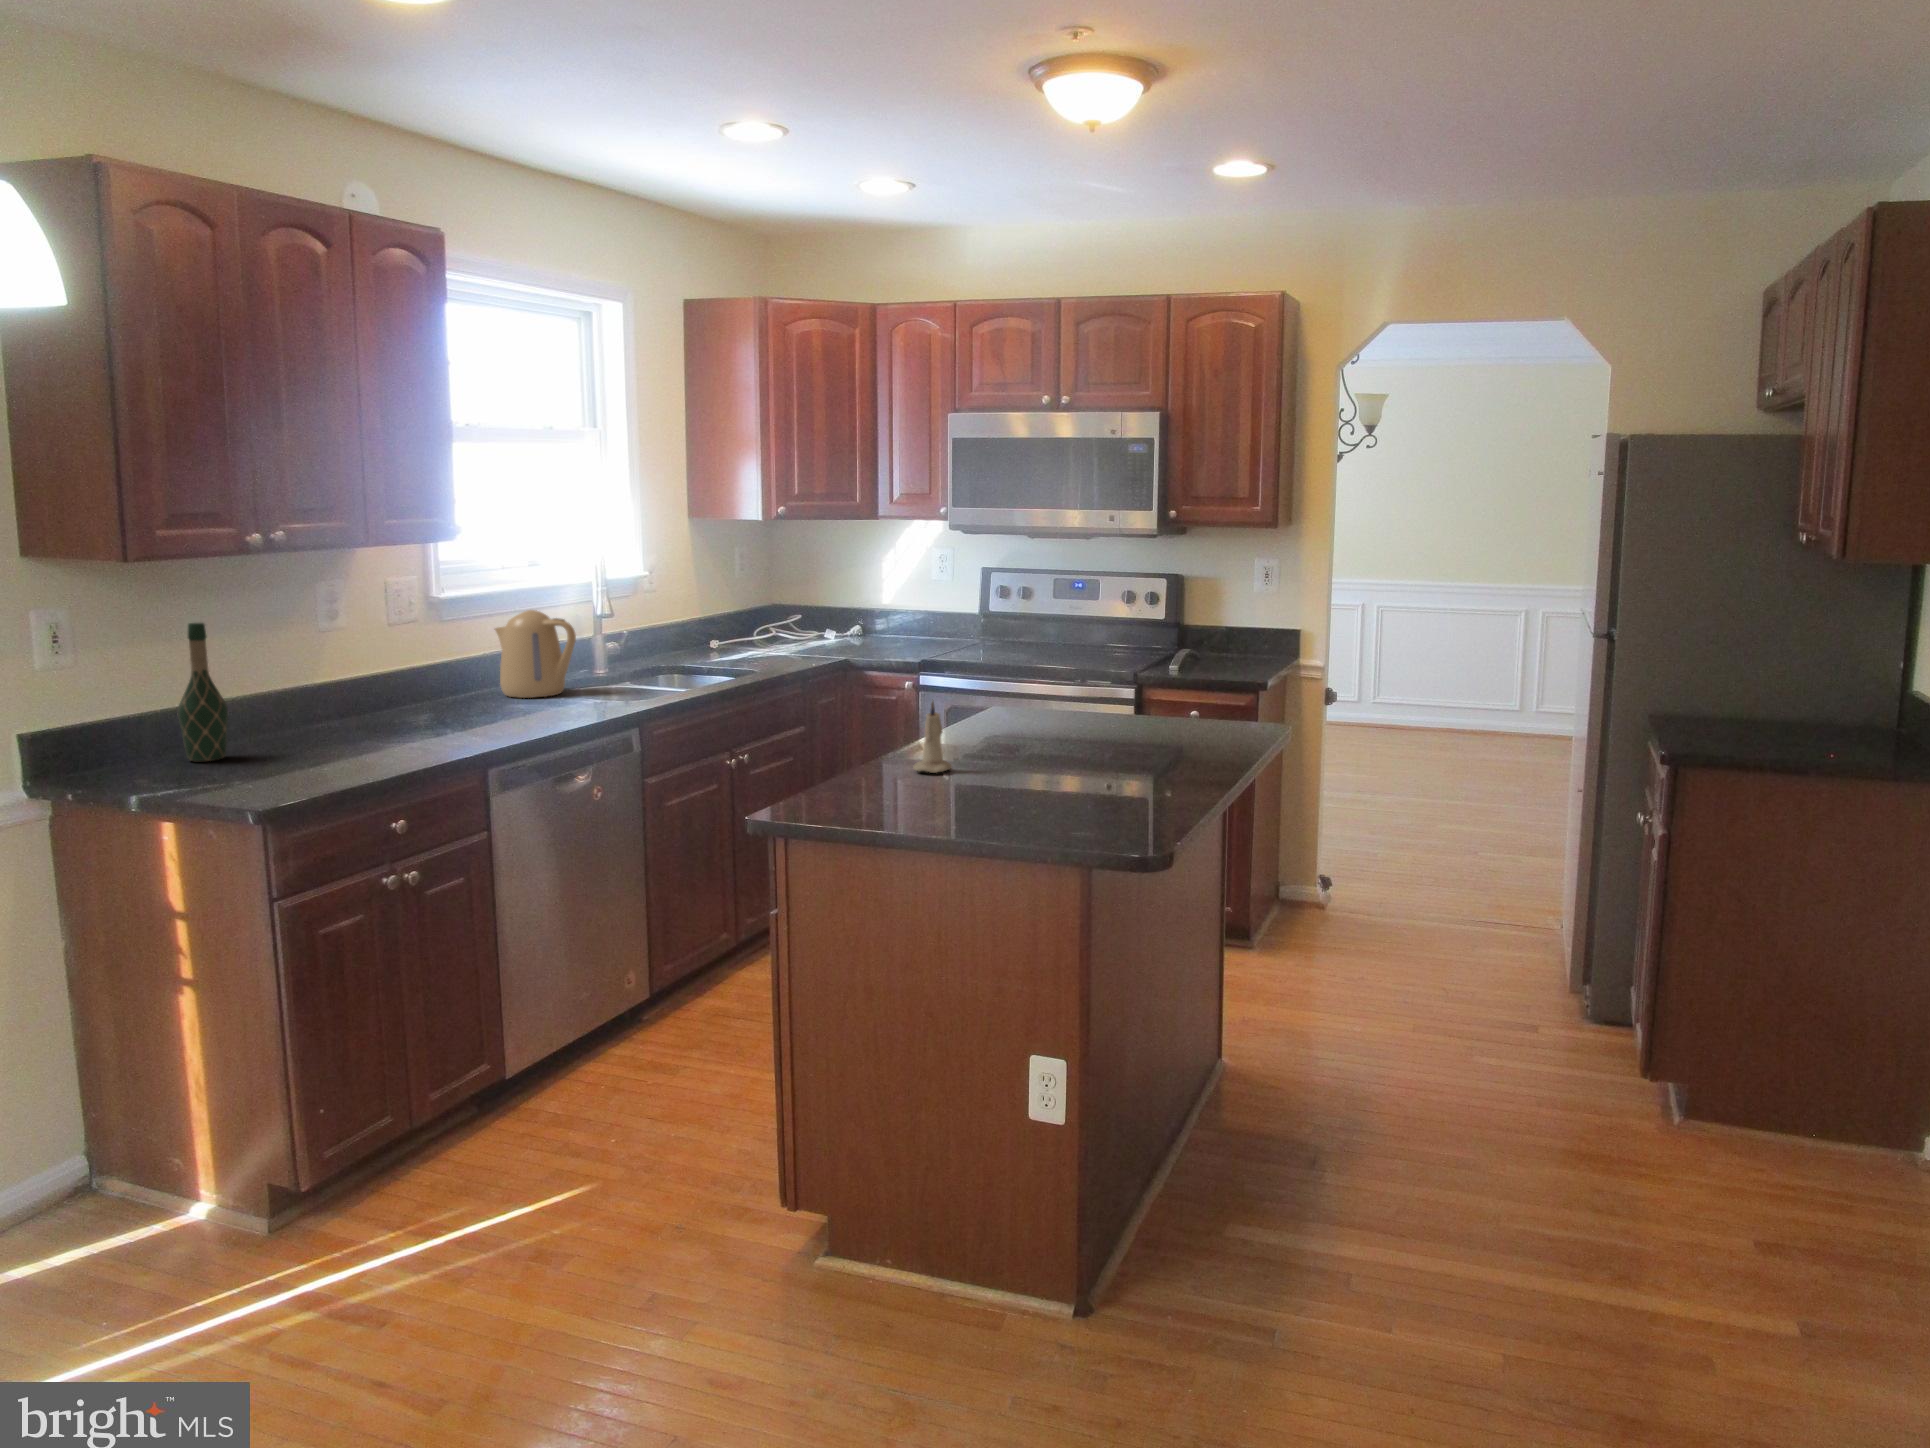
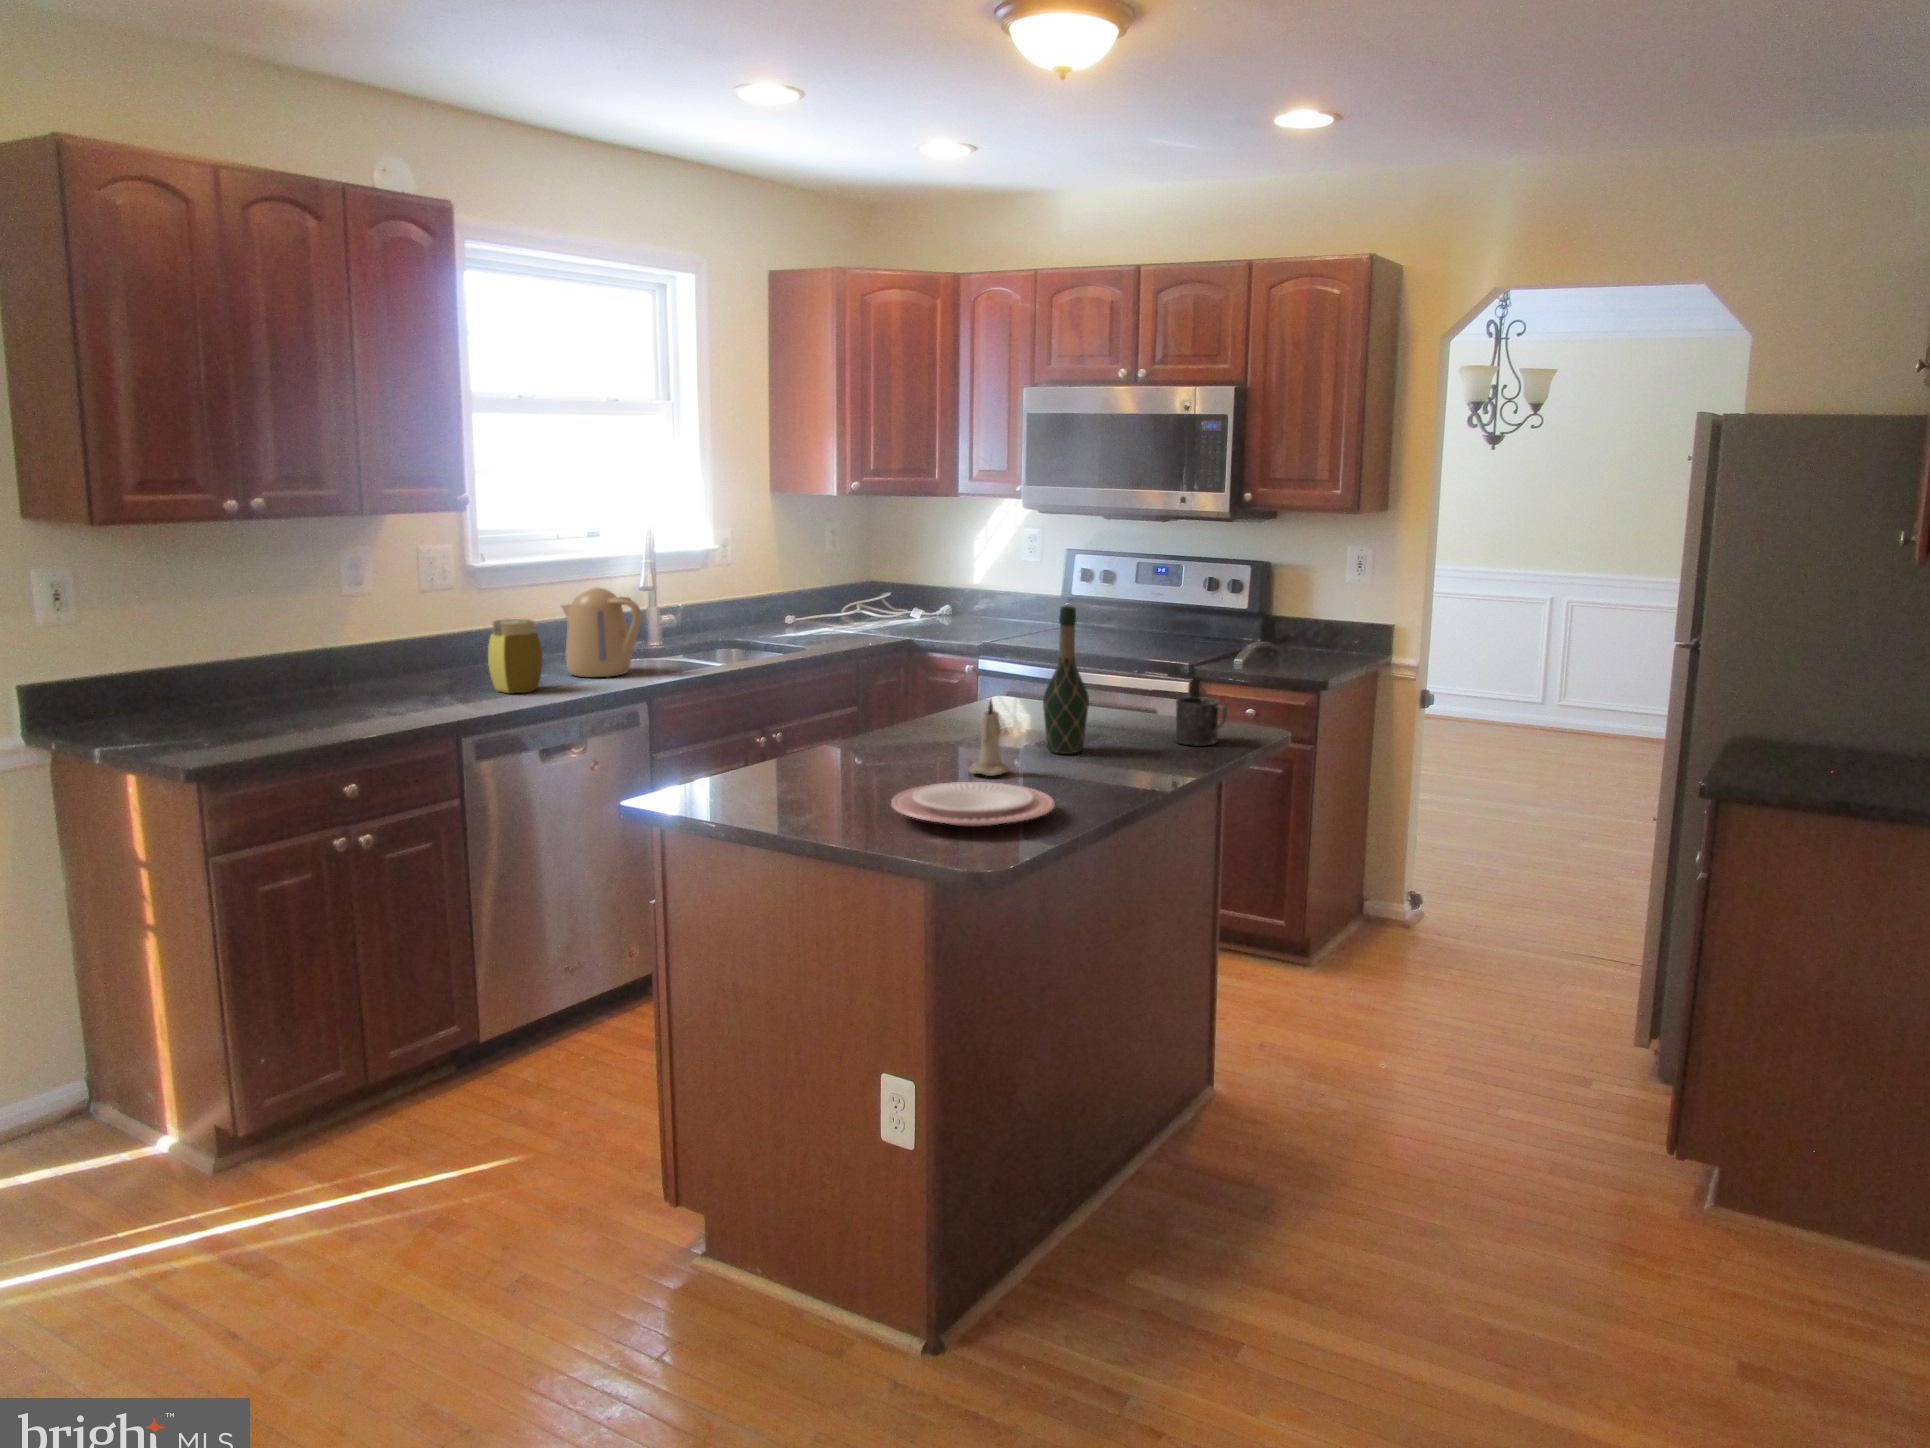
wine bottle: present [178,623,228,762] -> present [1043,606,1089,754]
jar: none [427,641,481,714] -> present [488,619,542,693]
mug: none [1101,699,1151,743] -> present [1174,697,1227,746]
plate: none [847,777,999,814] -> present [891,782,1055,827]

